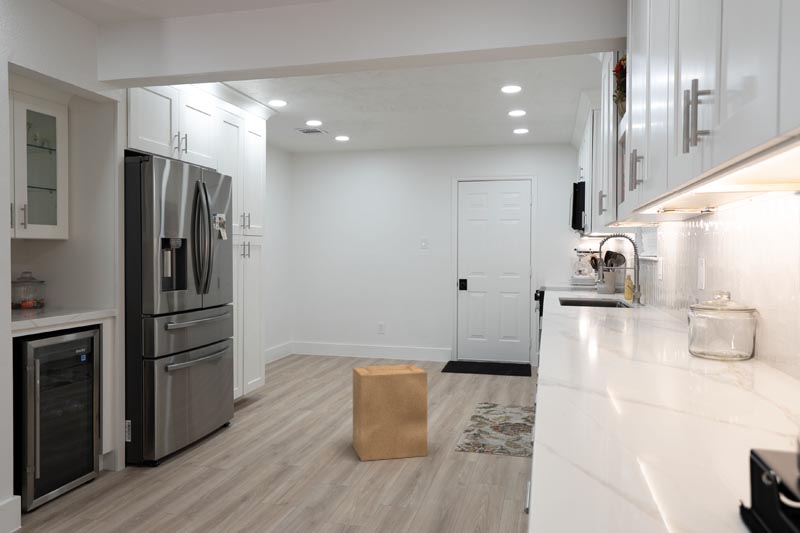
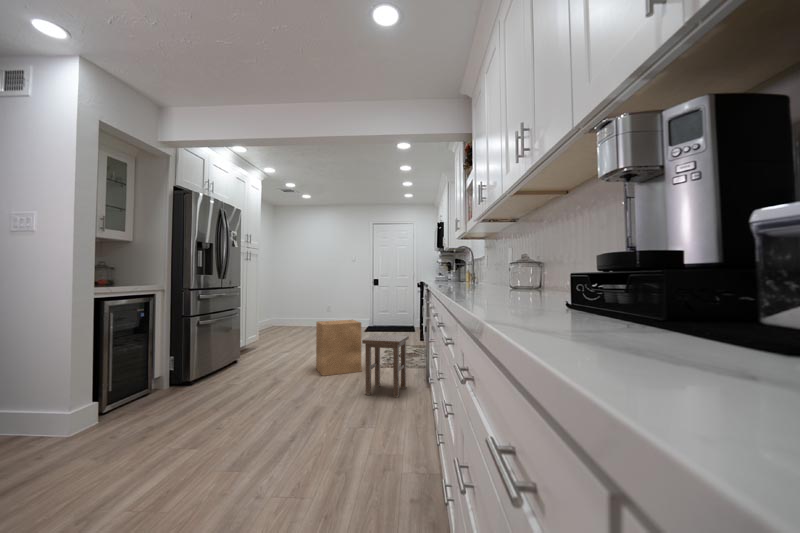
stool: none [424,400,507,516] -> present [362,334,409,397]

